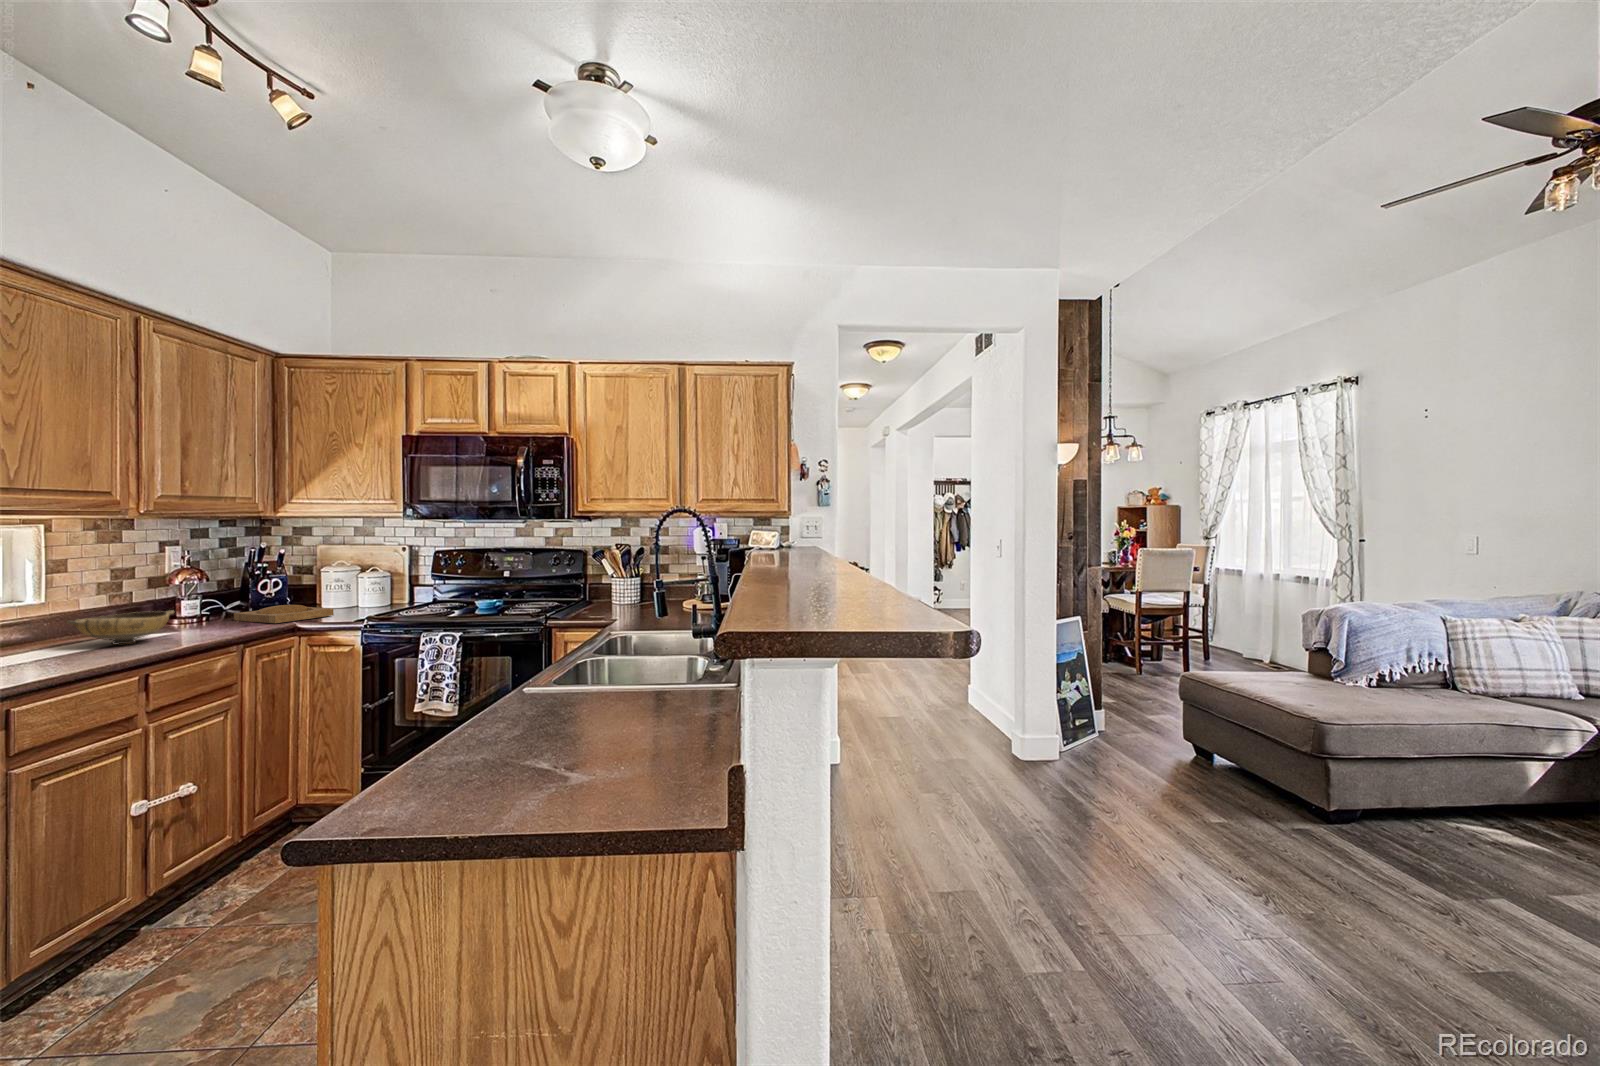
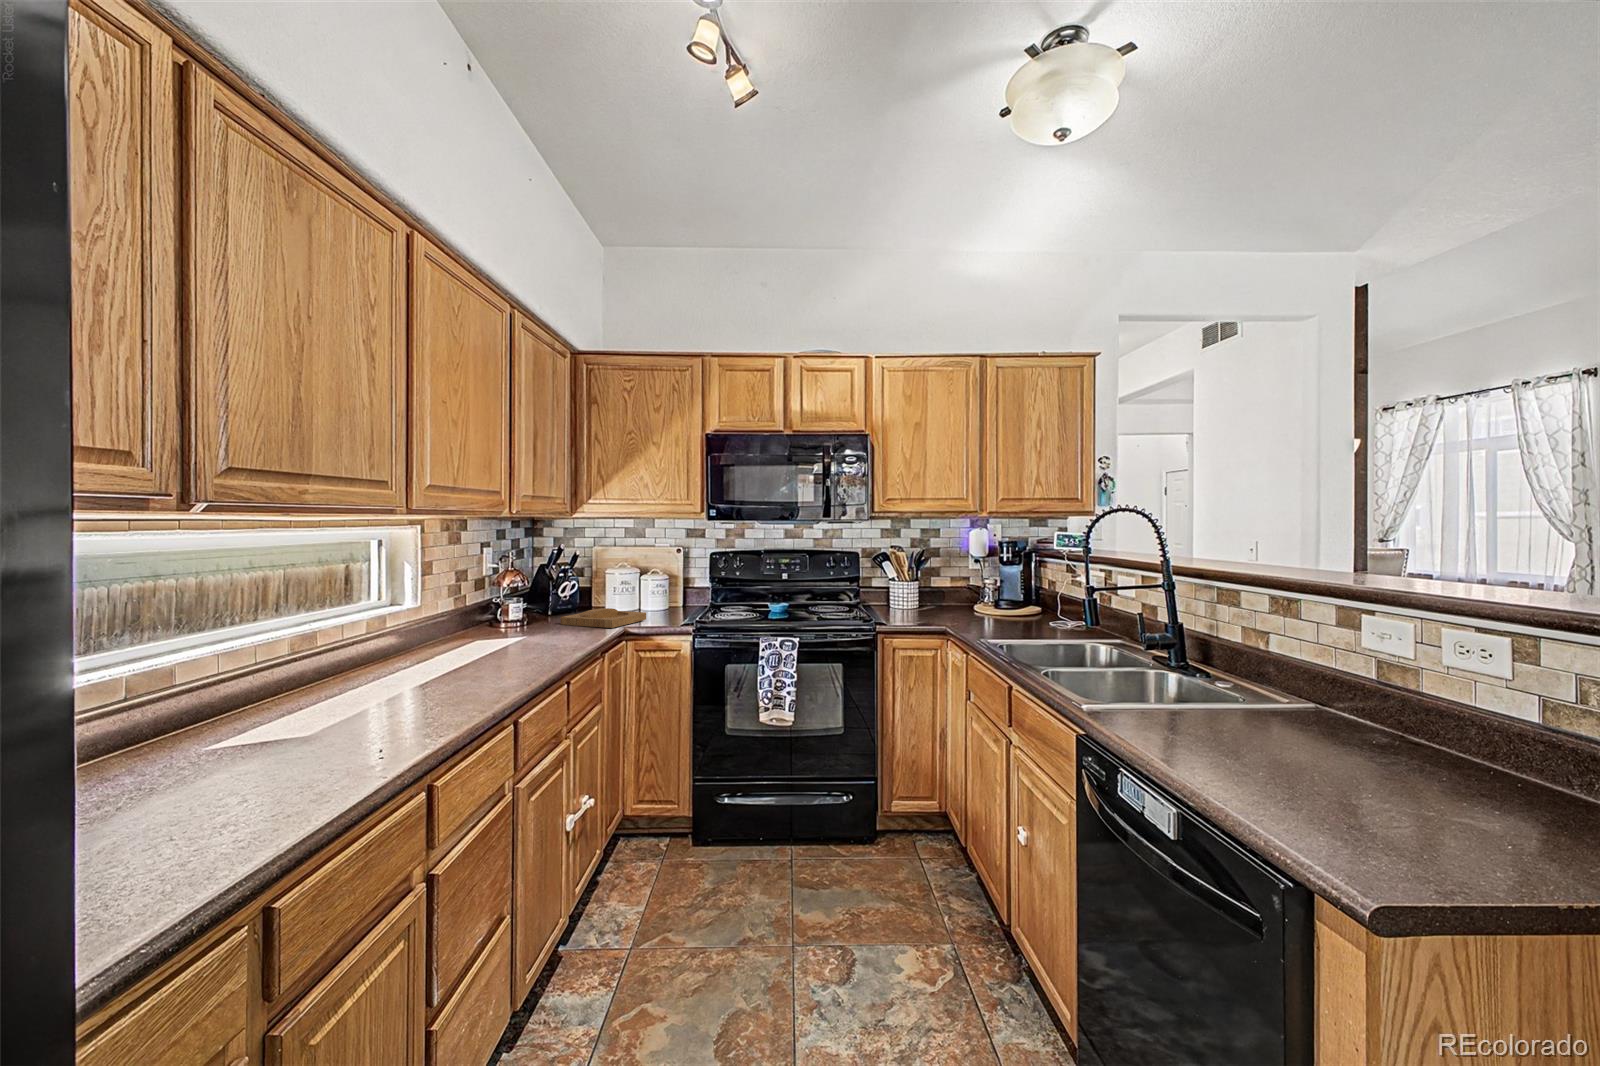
bowl: present [66,610,174,645] -> none [481,614,559,651]

